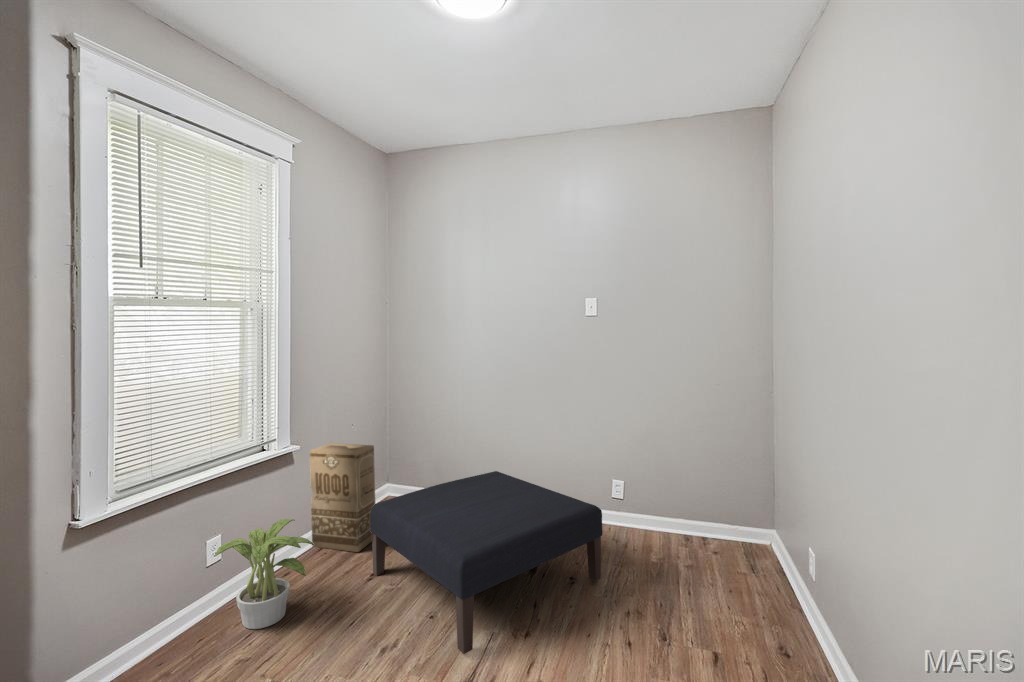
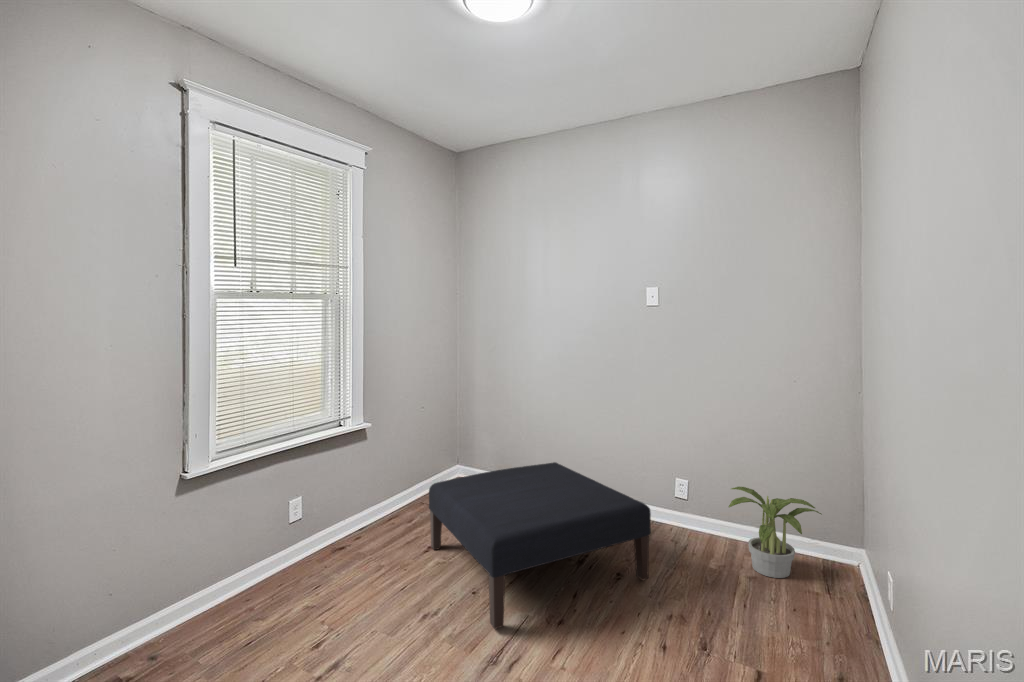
cardboard box: present [310,443,375,552] -> none [382,425,441,528]
potted plant: present [215,519,314,629] -> present [729,487,821,578]

